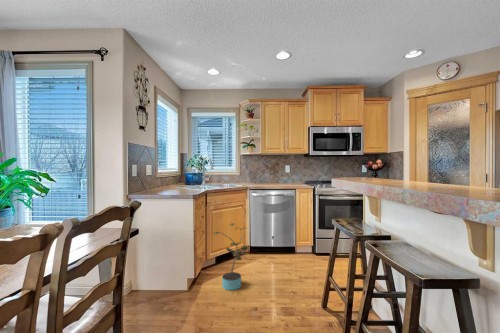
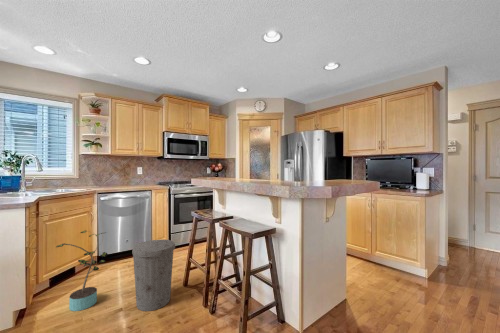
trash can: none [263,243,304,315] -> present [132,239,175,311]

